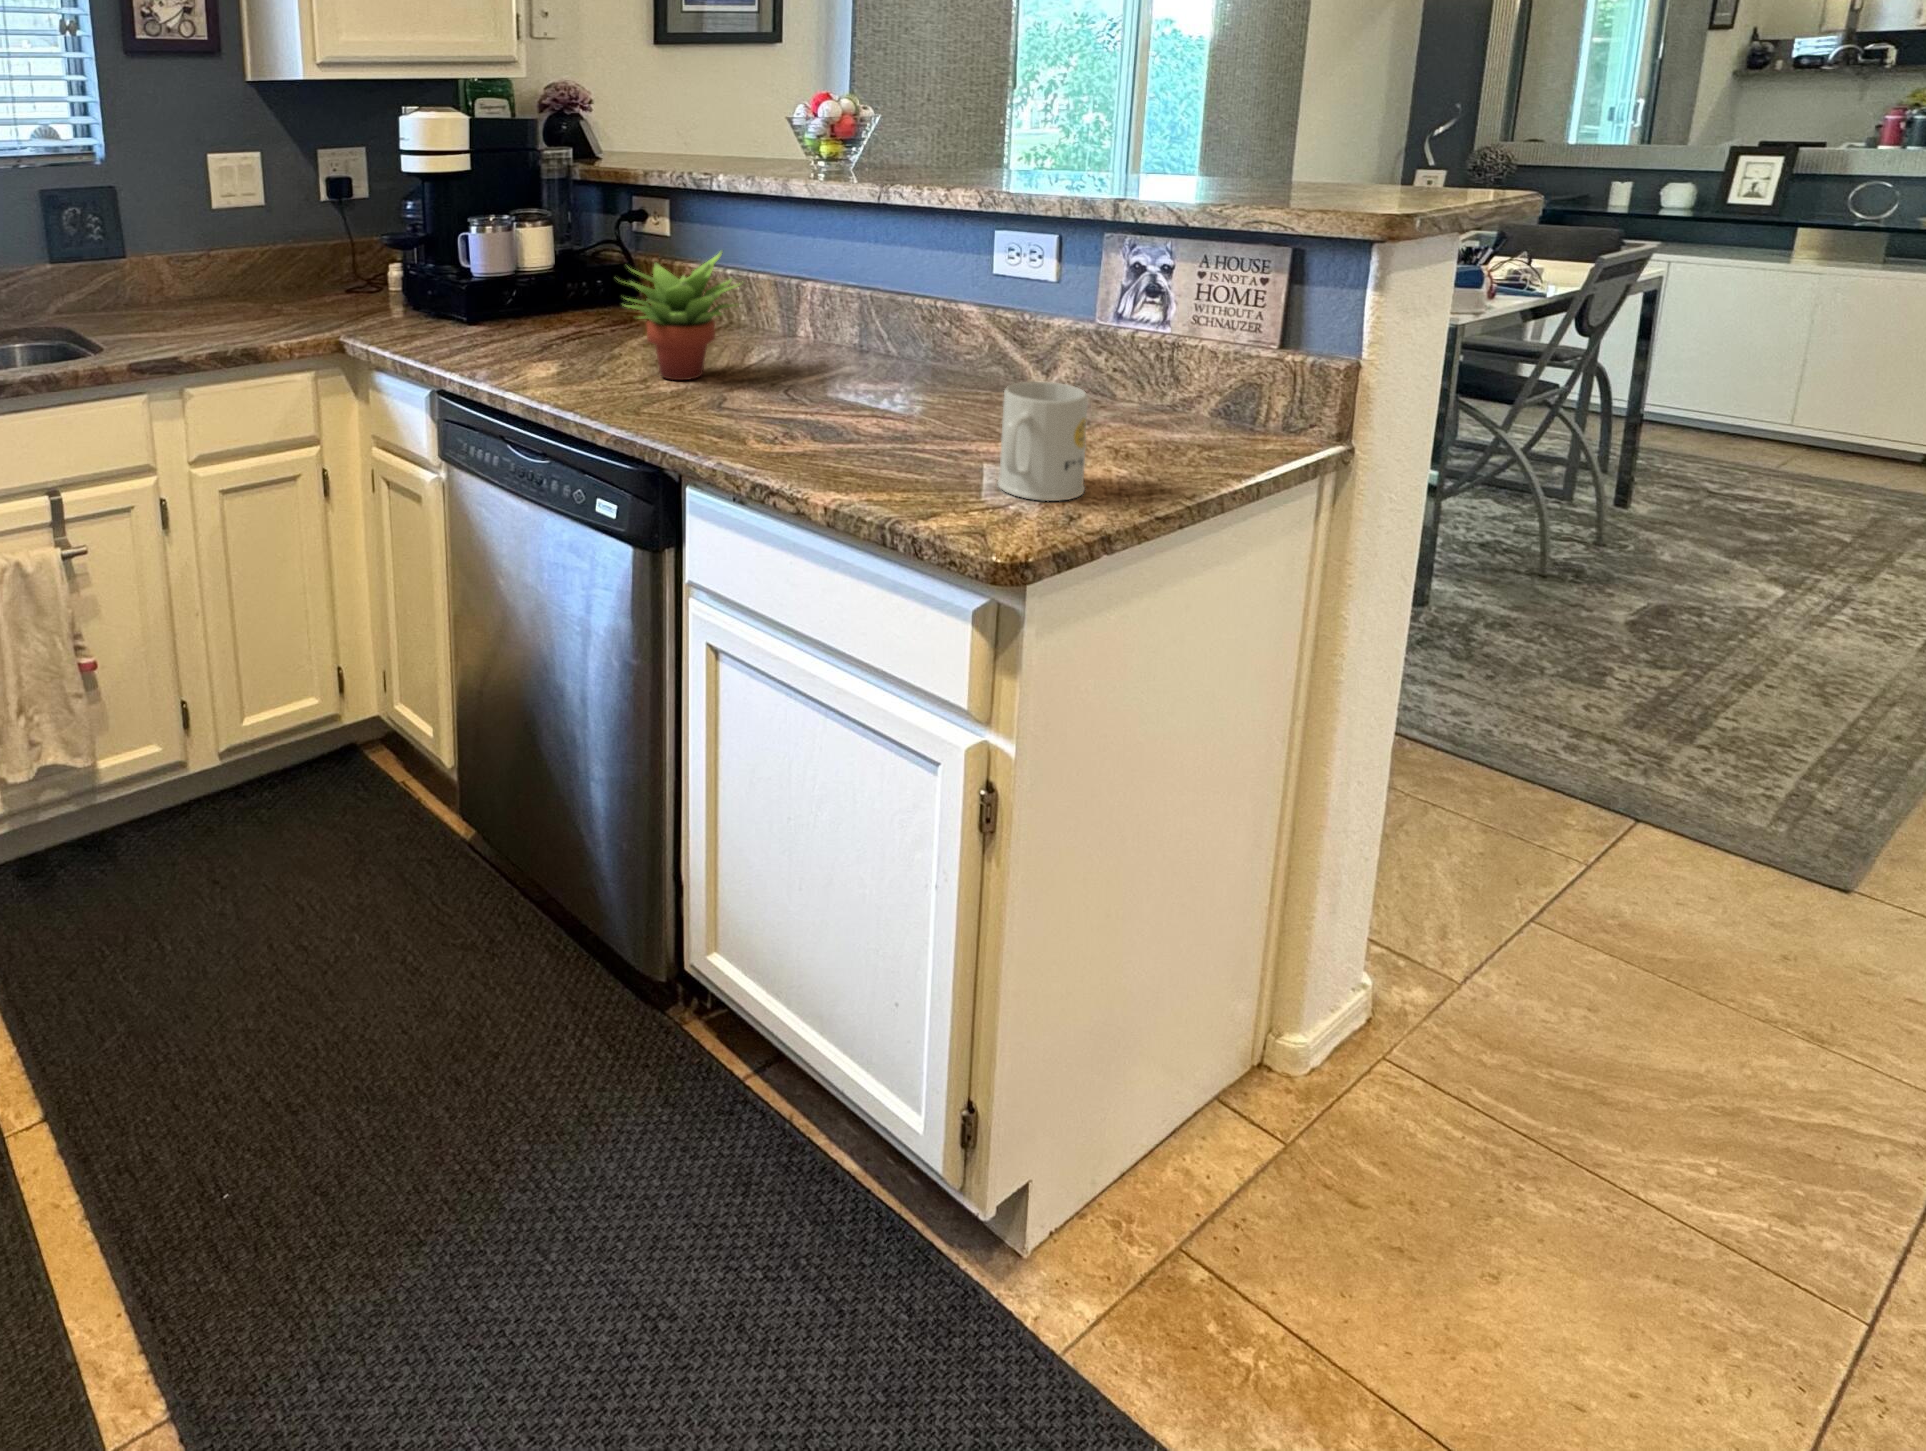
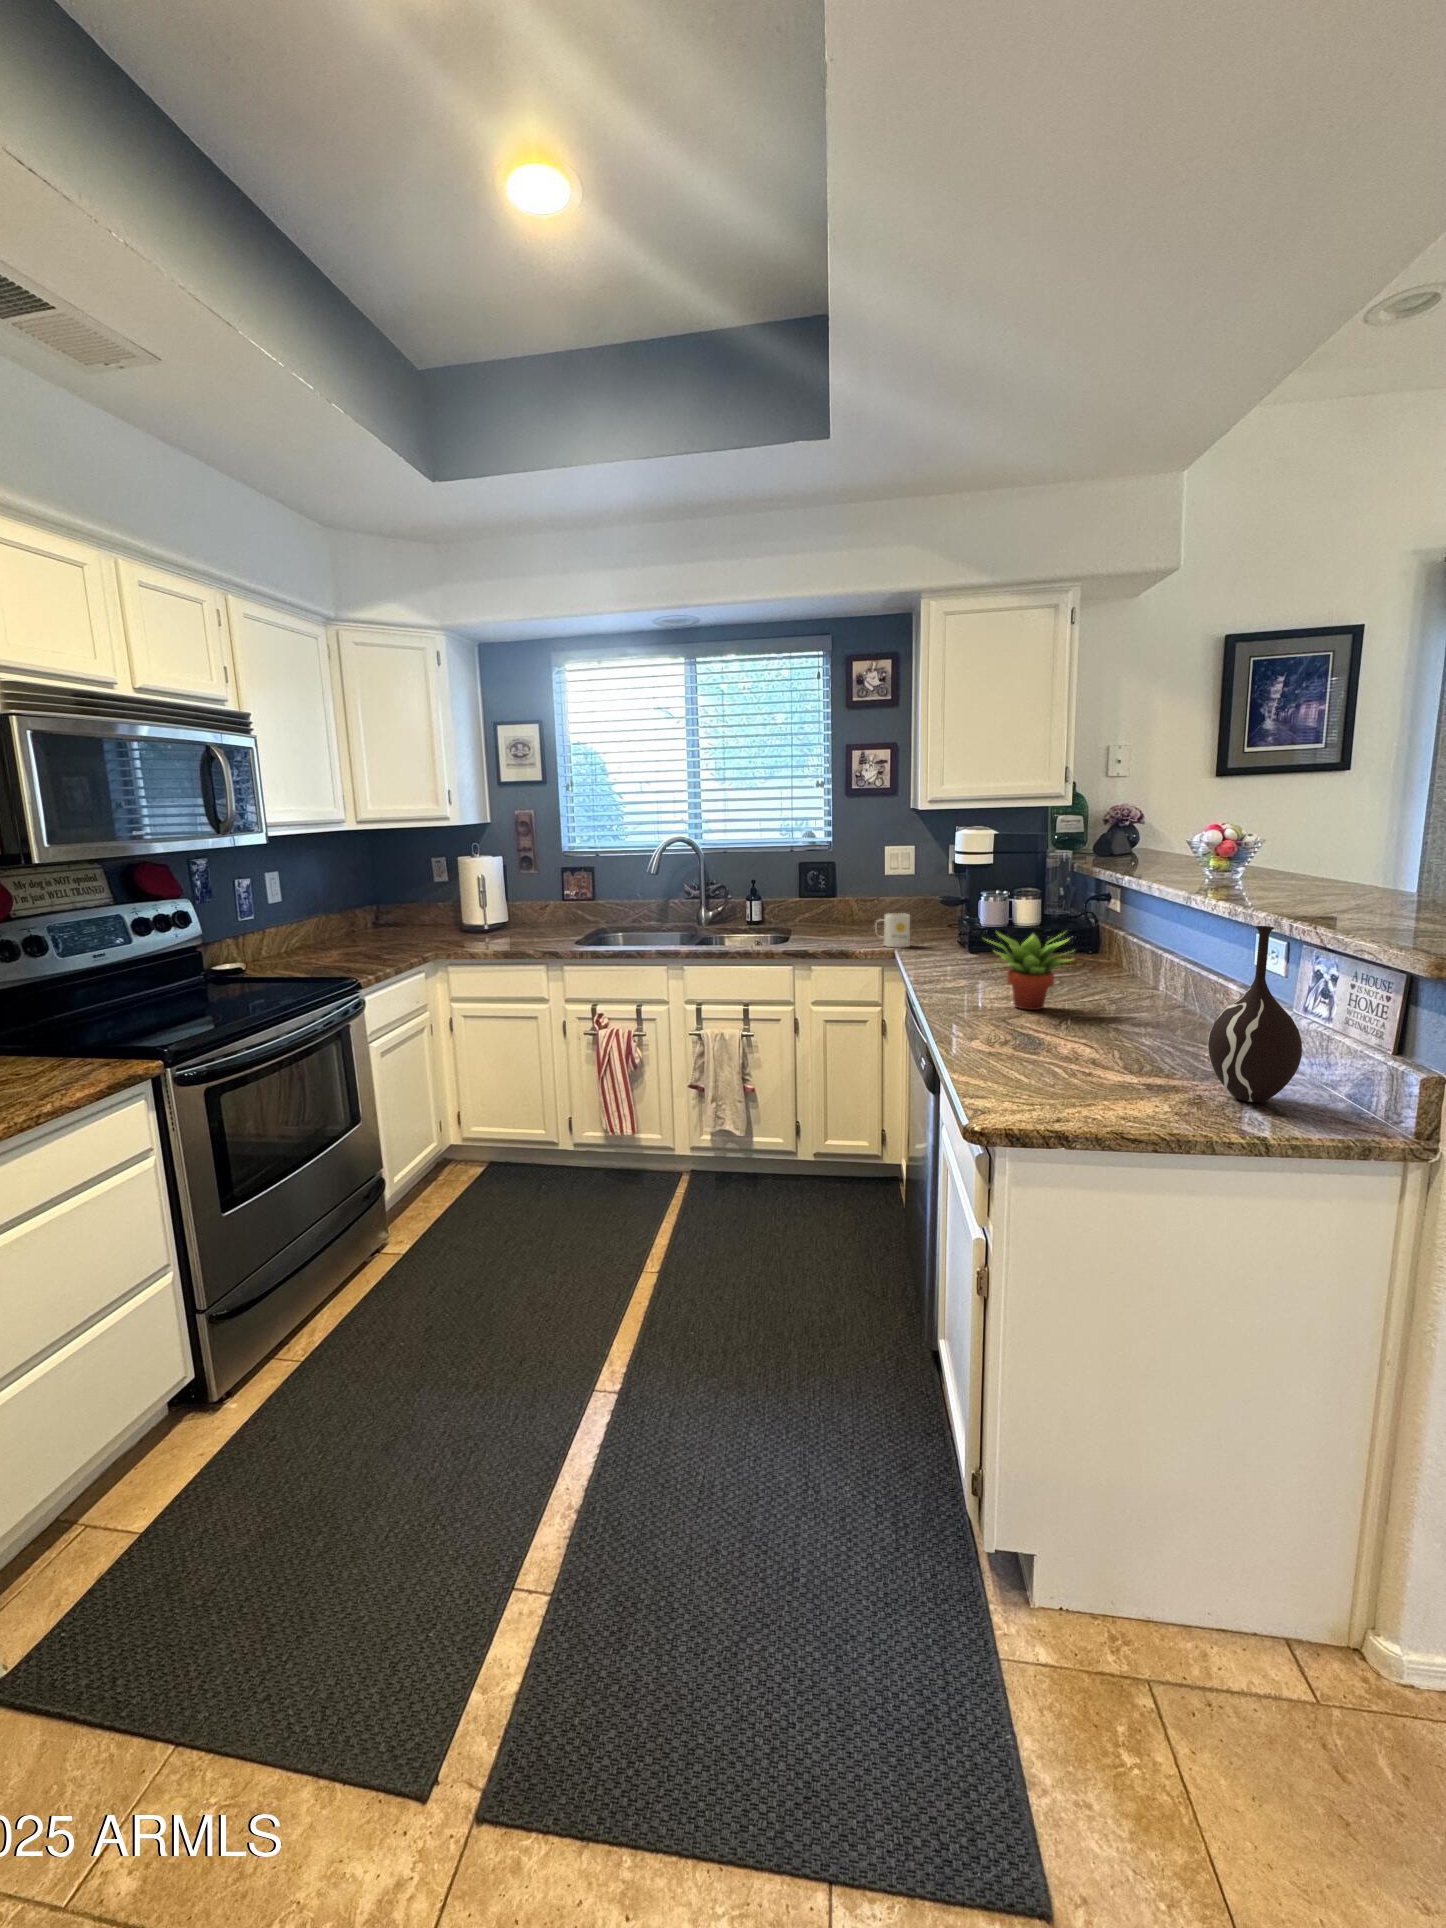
vase: none [1098,212,1210,444] -> present [1208,926,1302,1103]
mug: present [998,382,1088,501] -> present [876,913,910,948]

